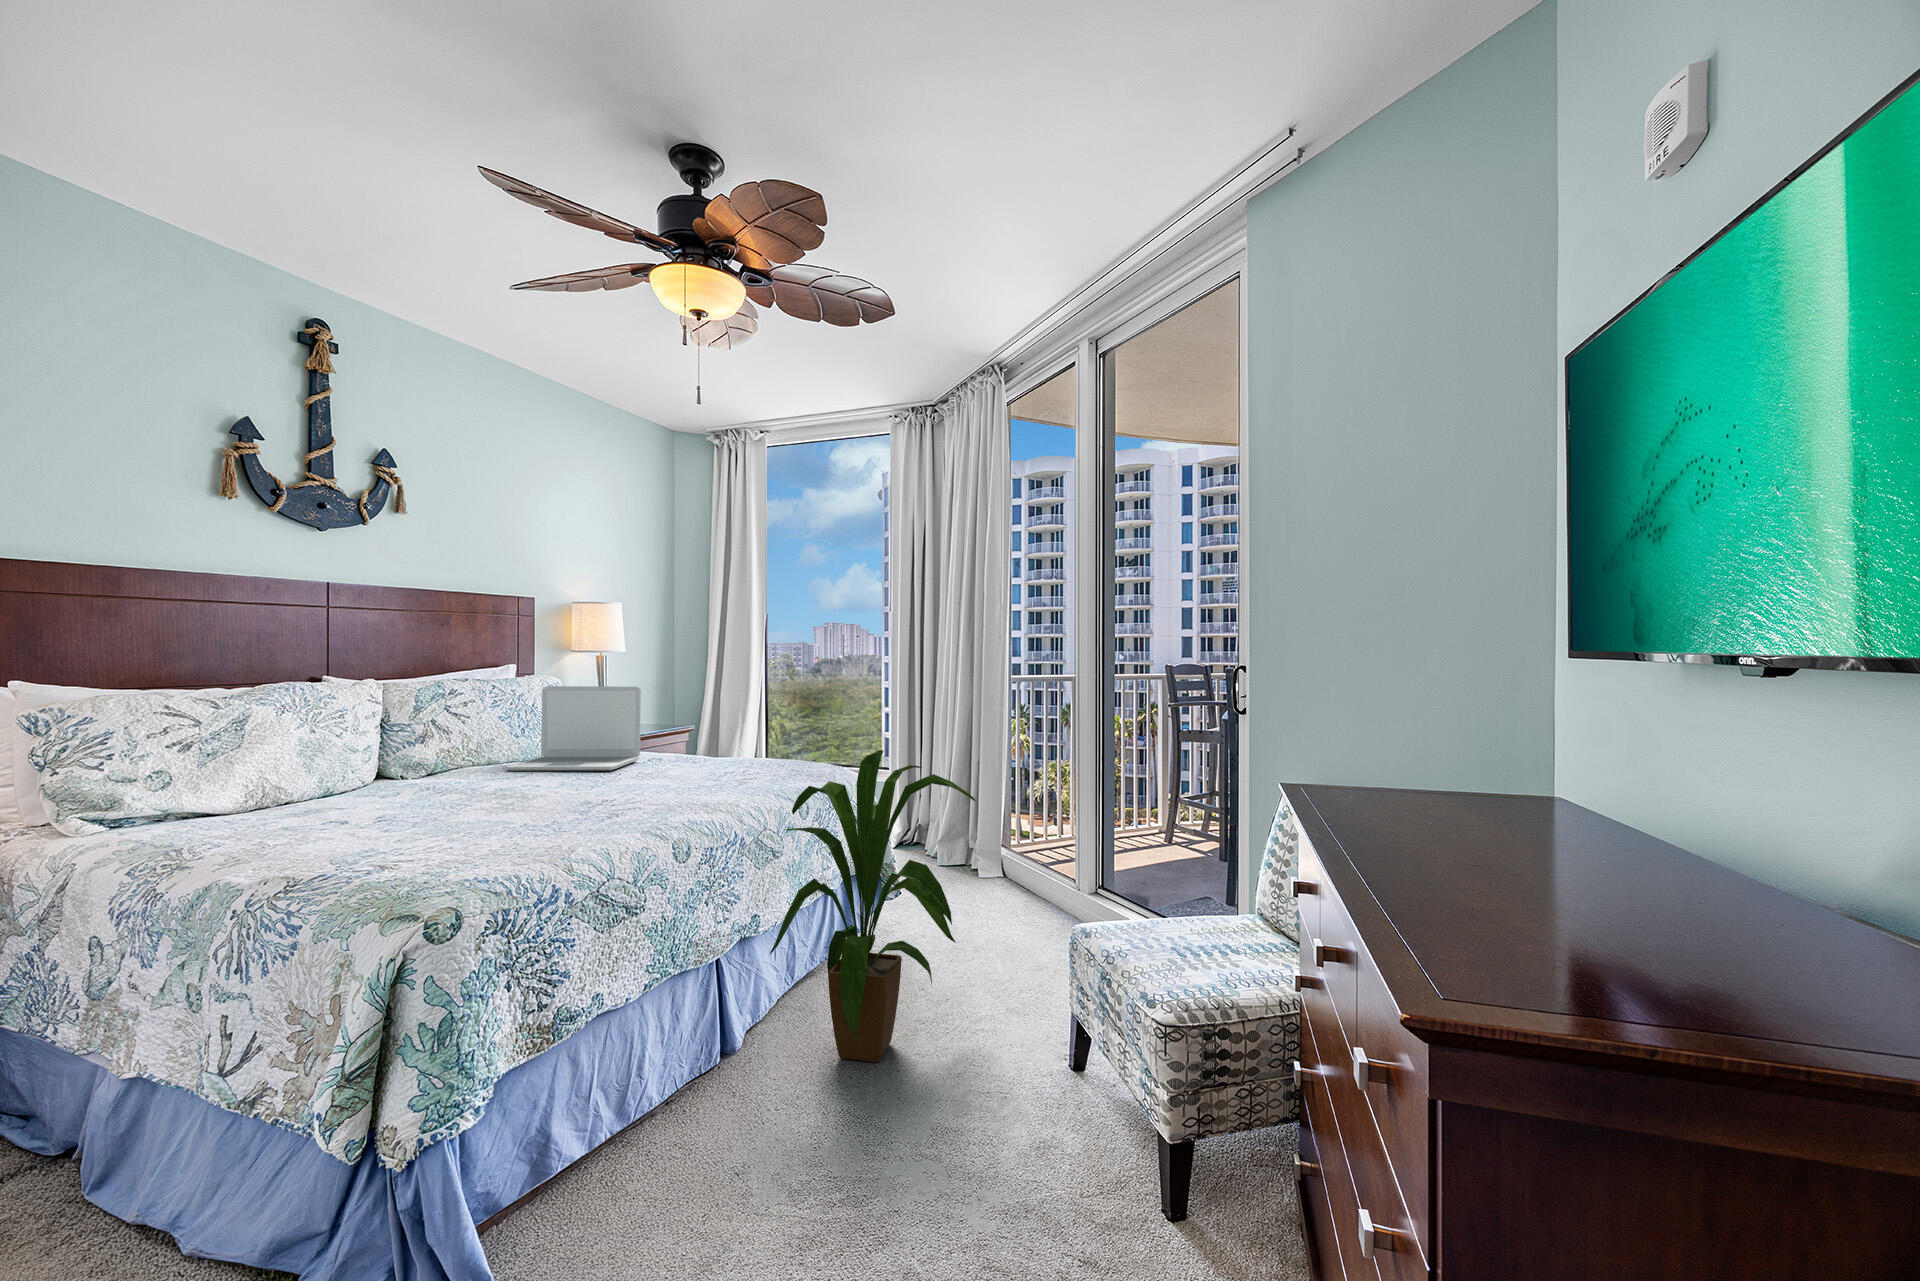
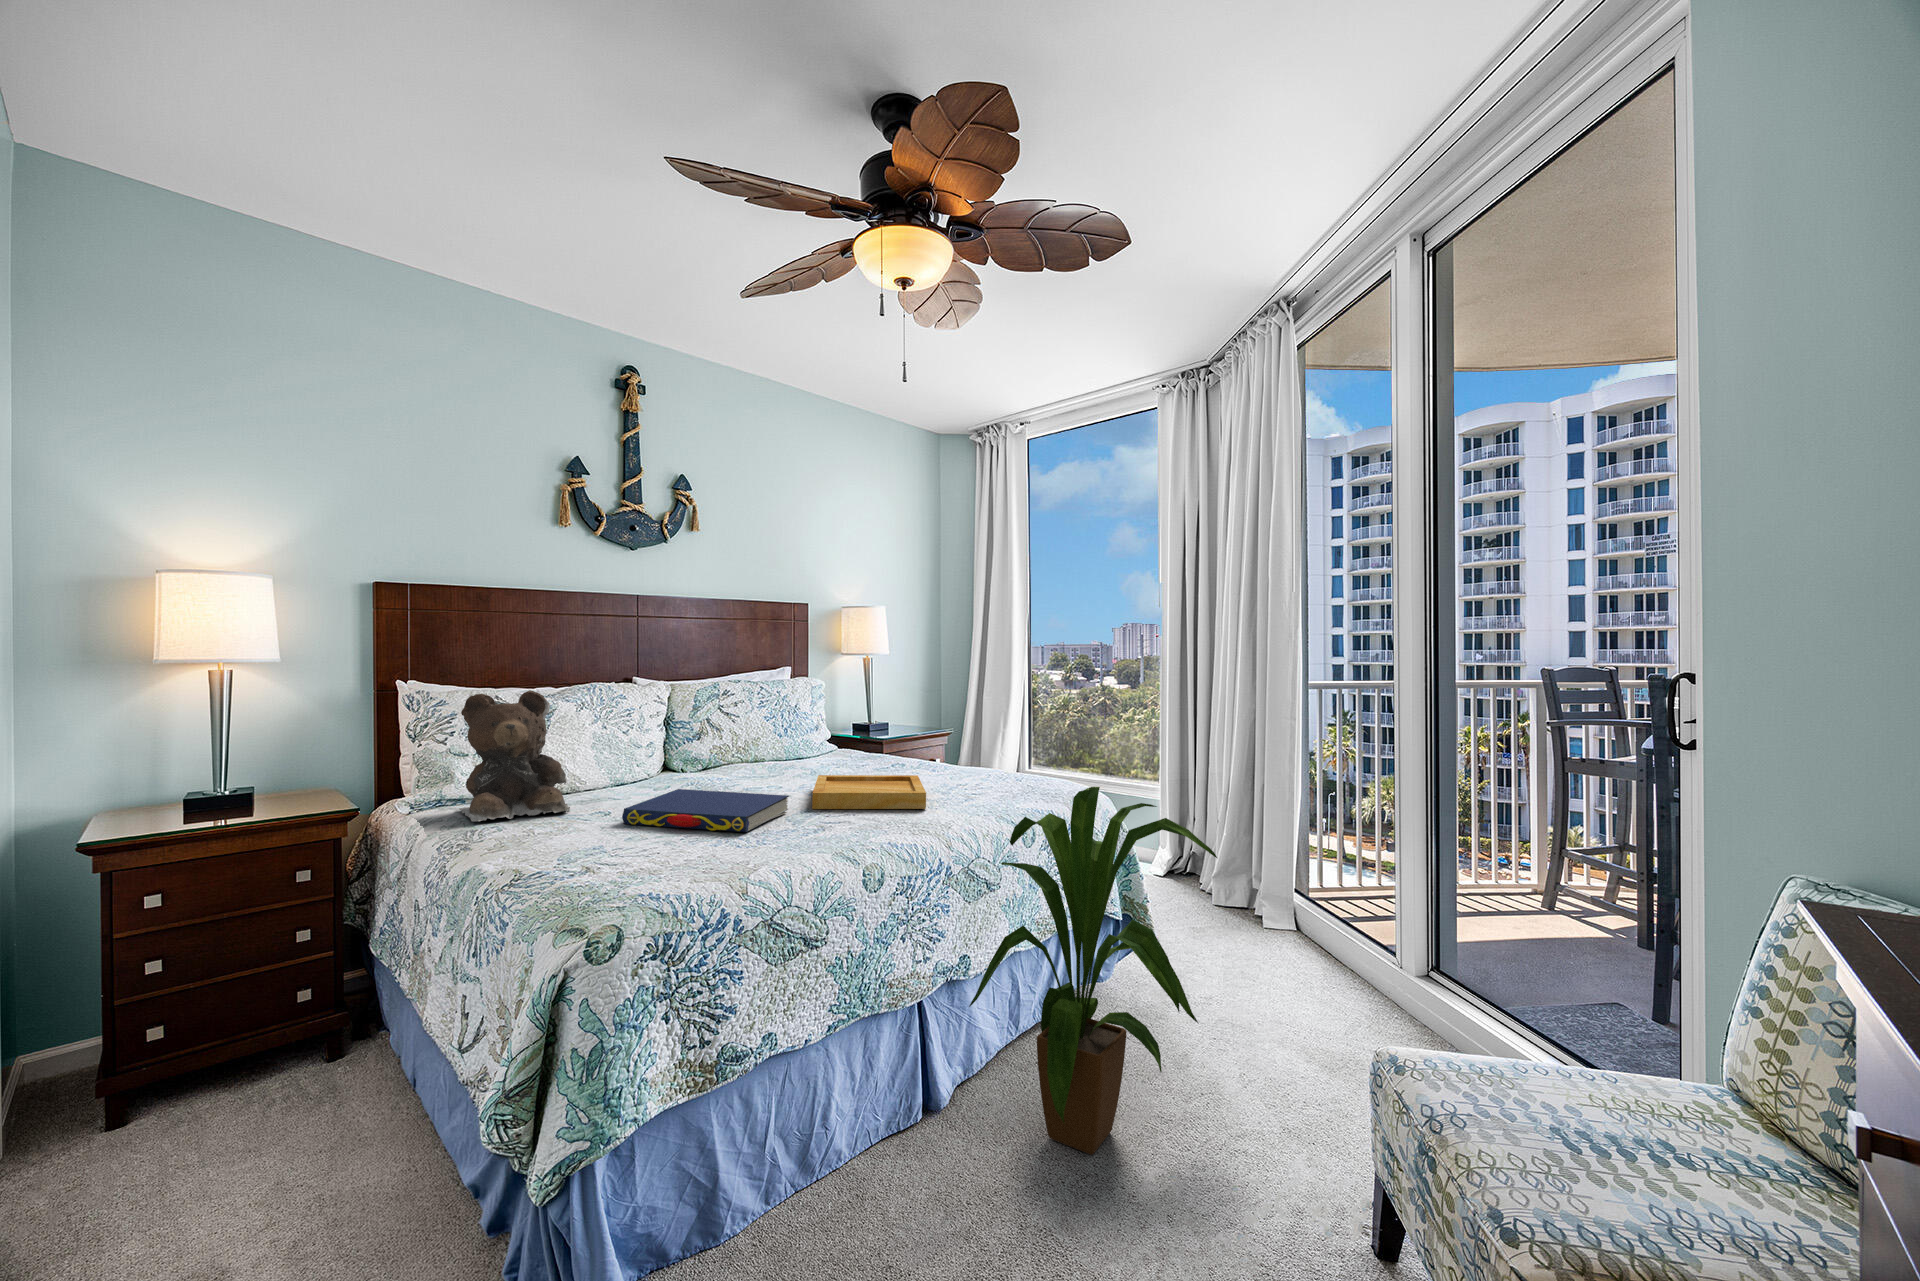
laptop: present [507,686,641,771] -> none [763,692,885,778]
teddy bear: none [144,689,303,839] -> present [459,690,570,822]
tray: none [582,762,706,798] -> present [812,775,926,809]
book: none [381,786,566,826] -> present [622,789,789,832]

